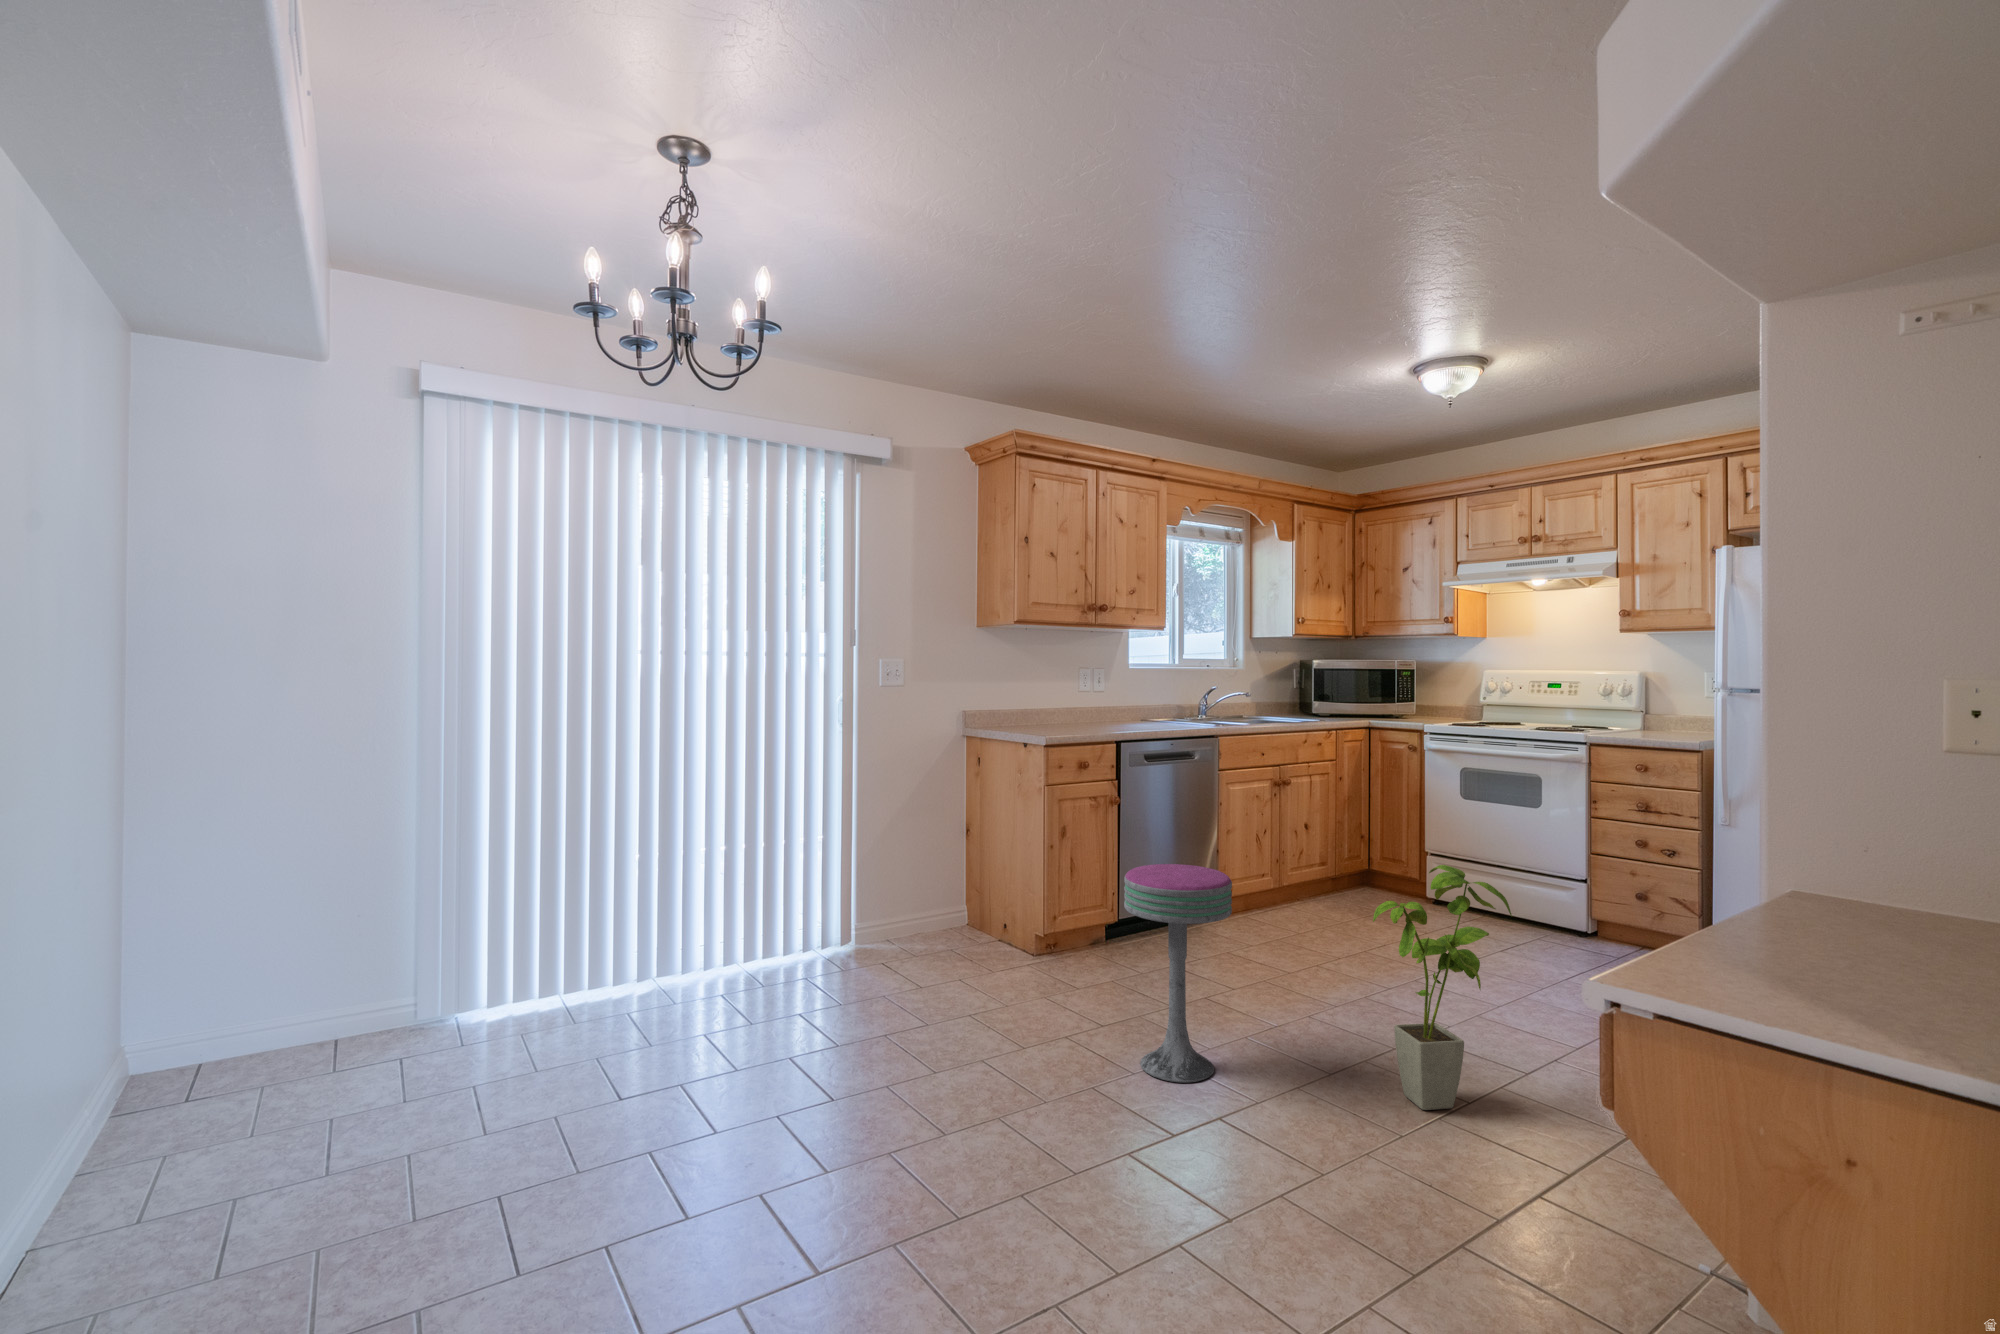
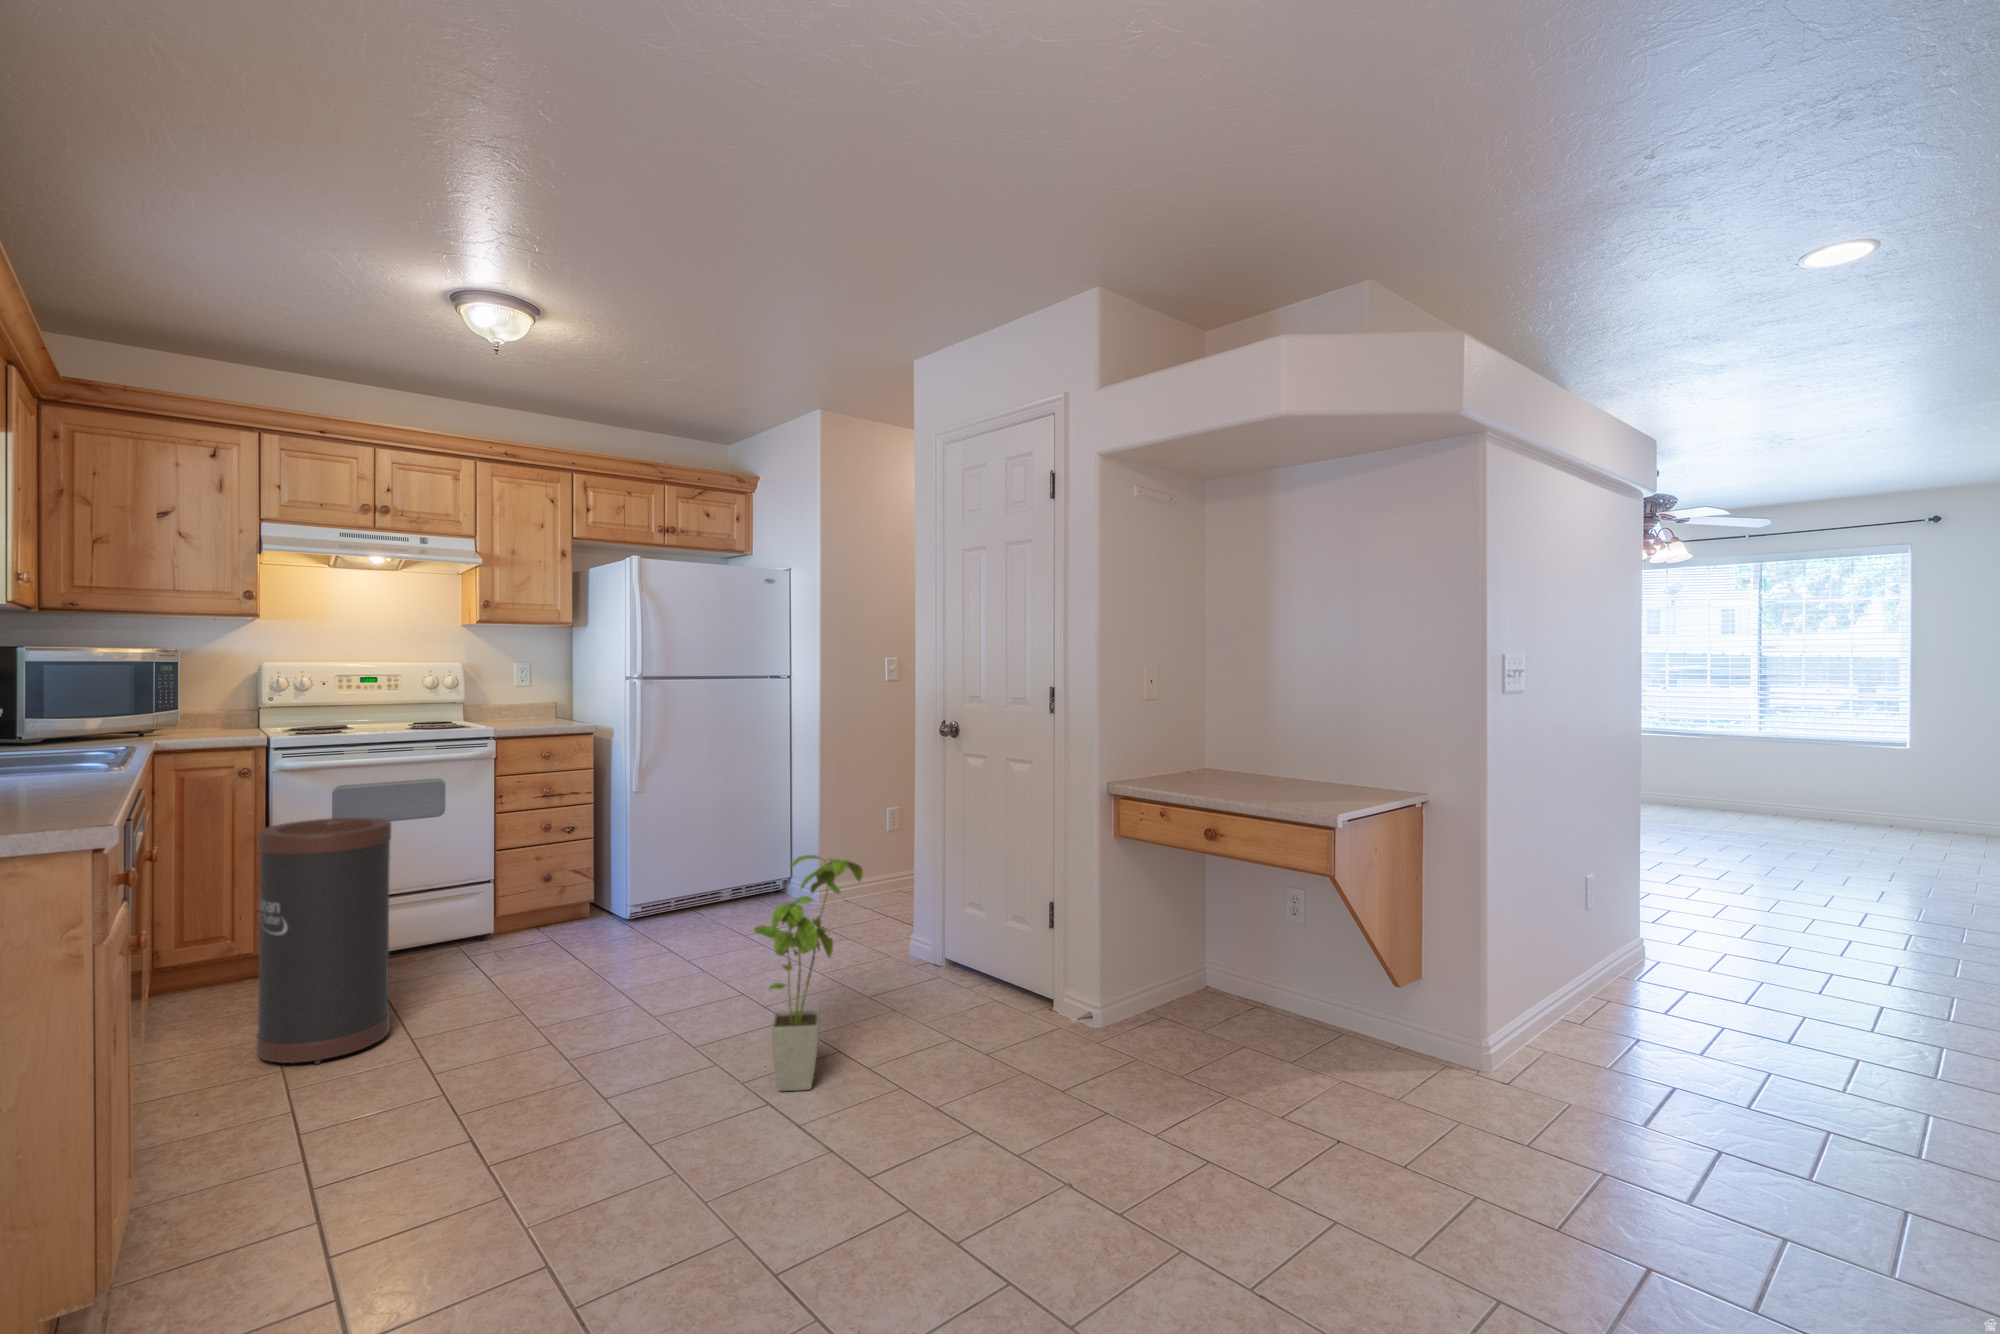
trash can: none [1291,779,1373,948] -> present [256,818,391,1064]
bar stool: present [1124,864,1232,1083] -> none [563,936,716,1243]

